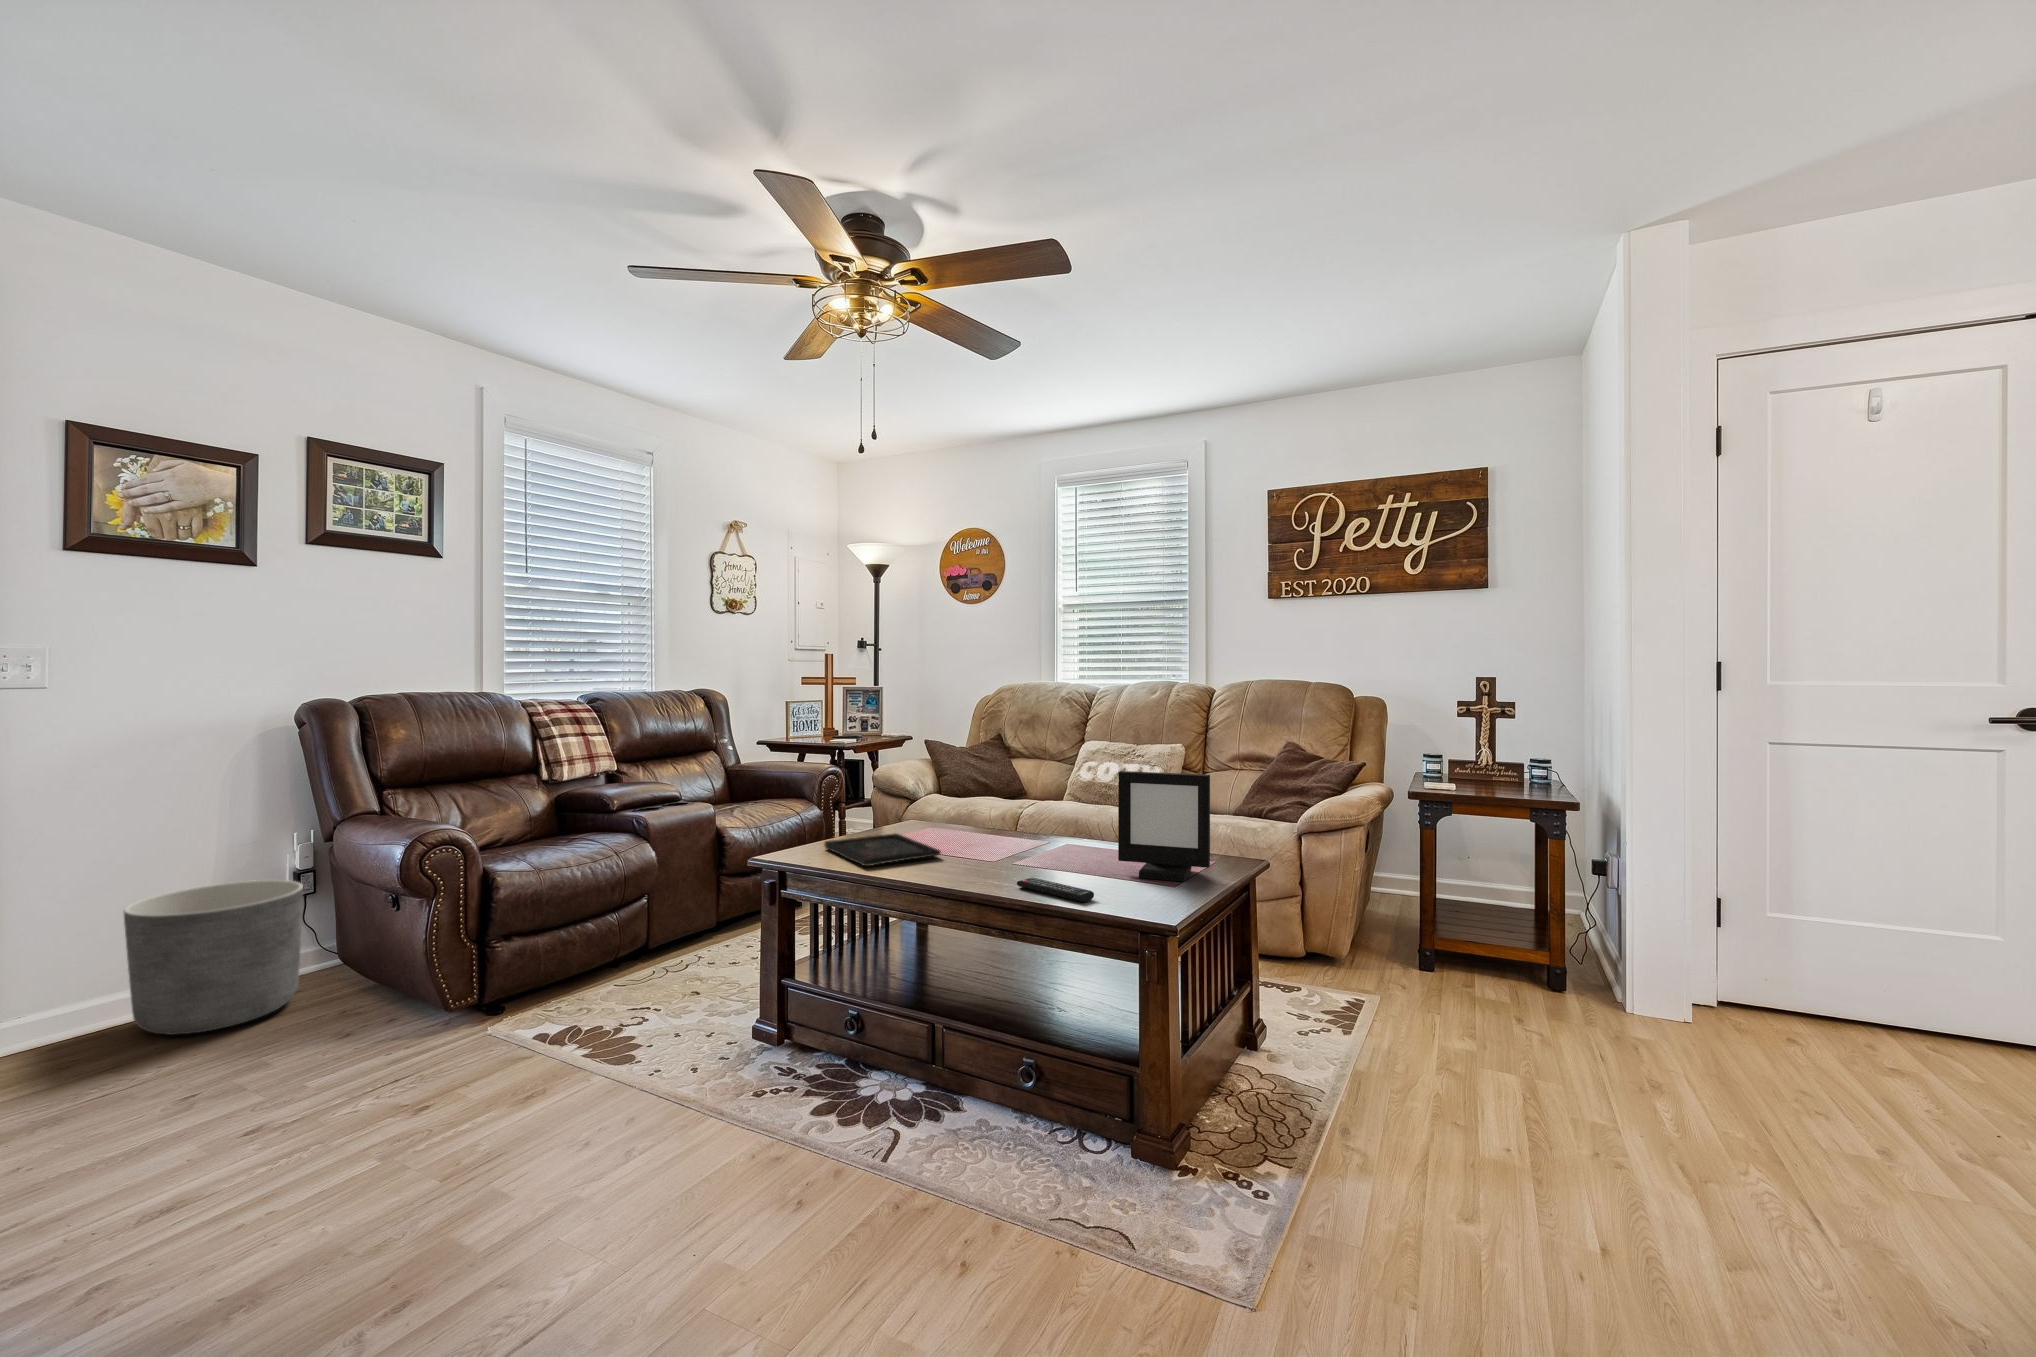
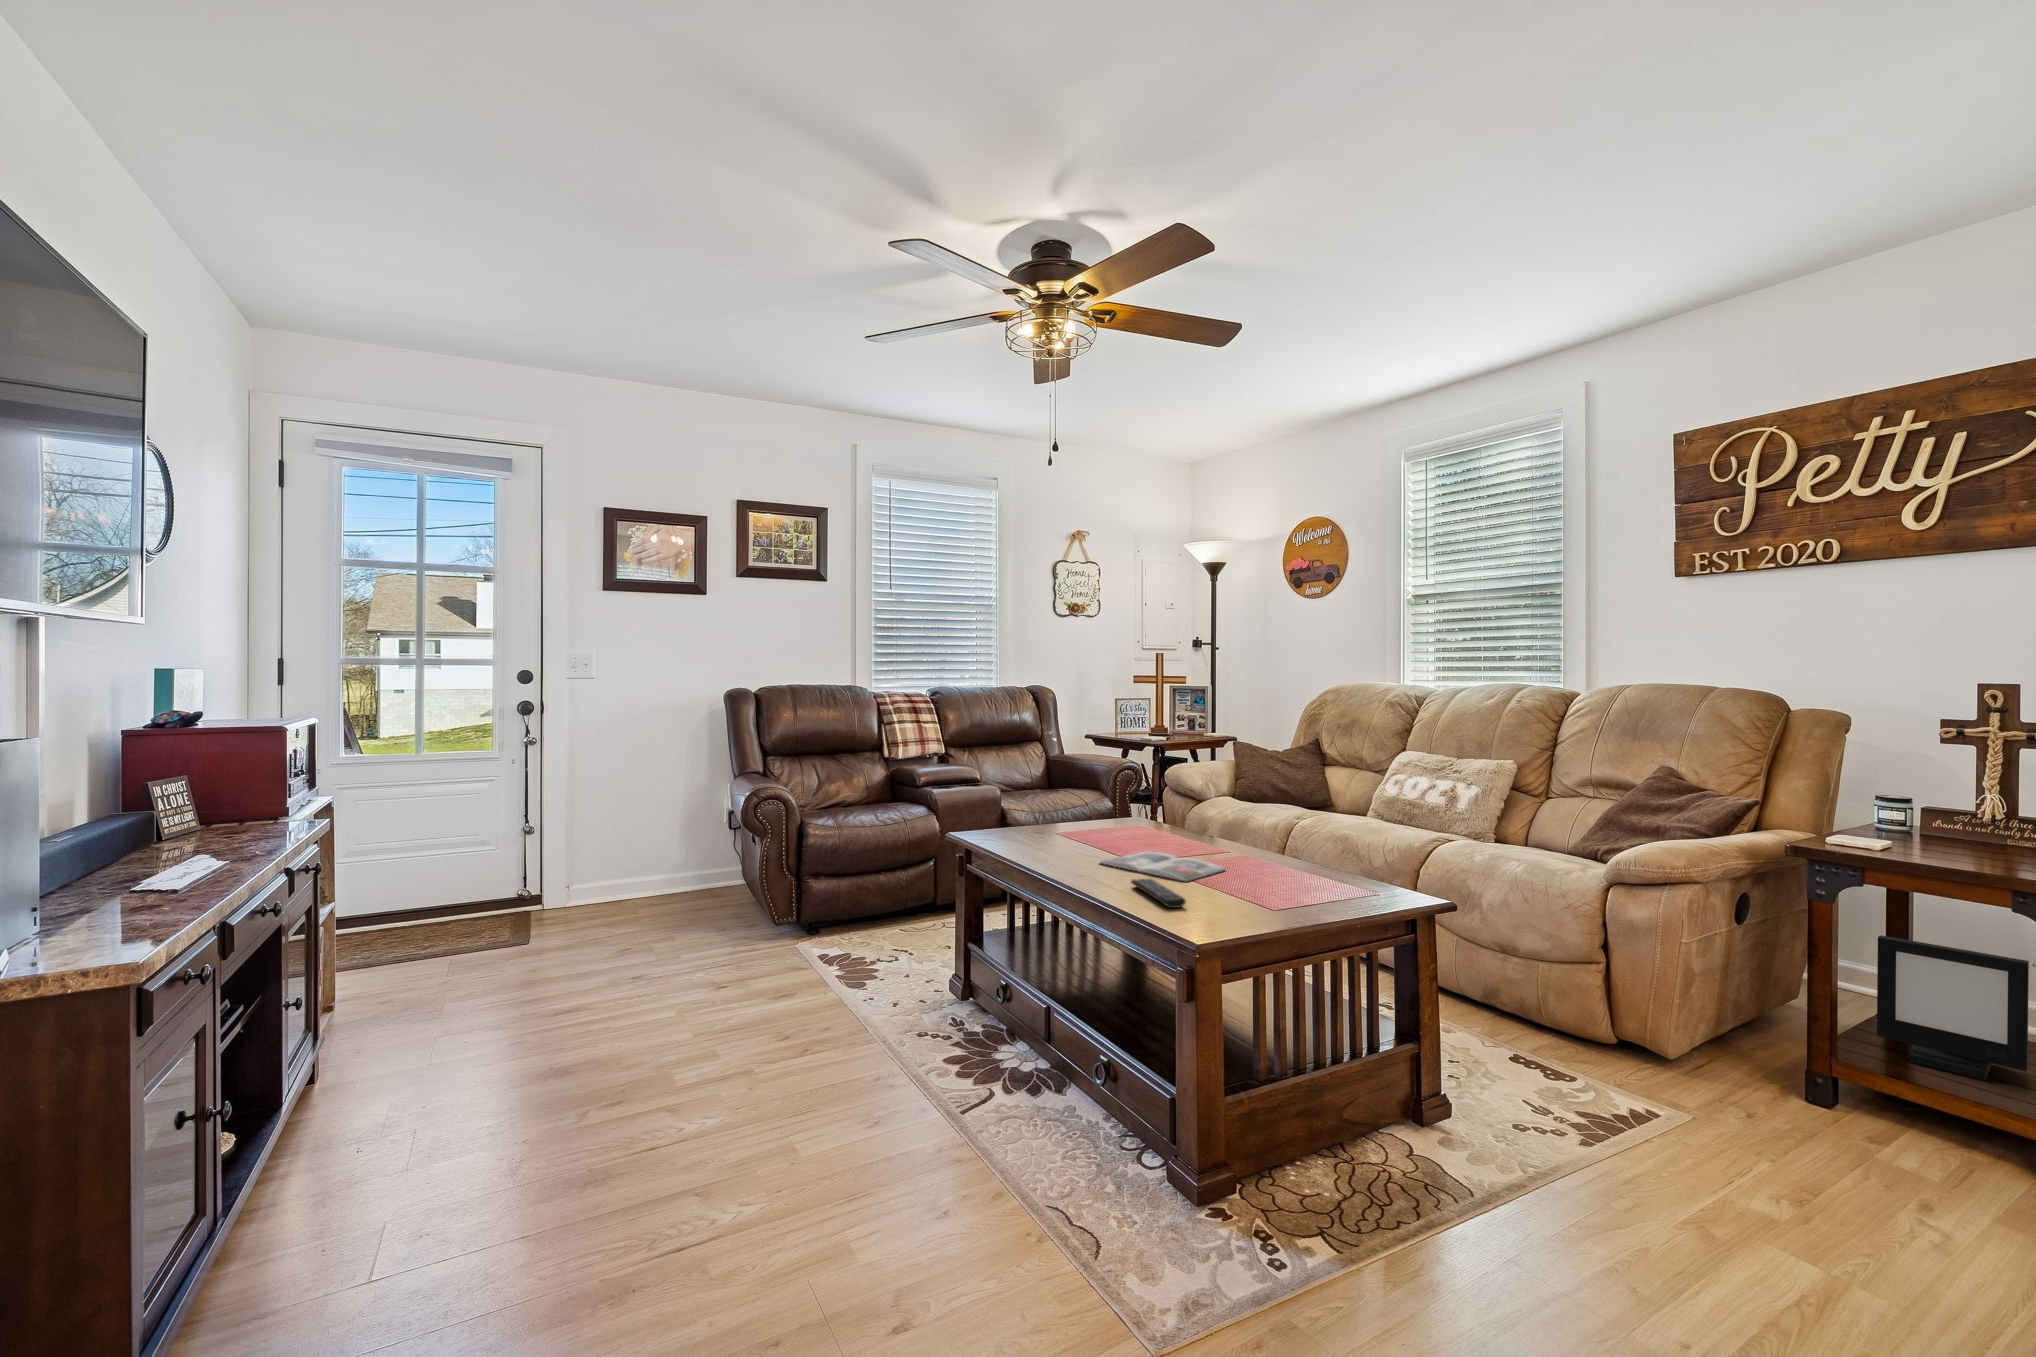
picture frame: present [1118,771,1210,881] -> present [1877,935,2029,1080]
tray: present [824,833,941,866] -> none [1027,826,1111,850]
magazine: none [948,852,1066,876] -> present [1100,852,1226,881]
planter: present [123,880,303,1035] -> none [617,815,715,914]

